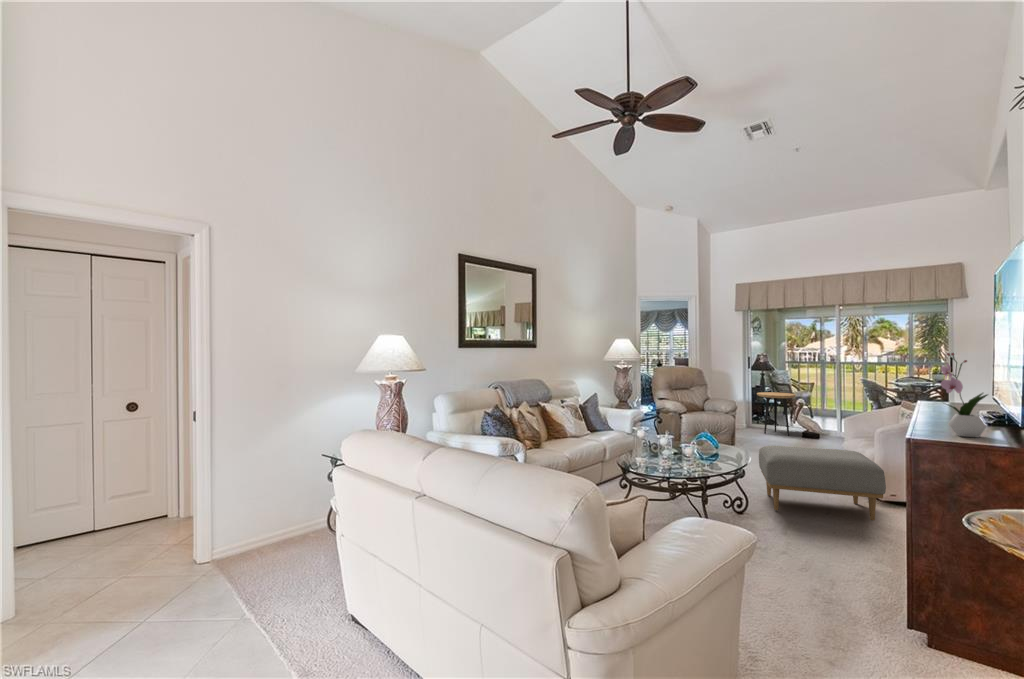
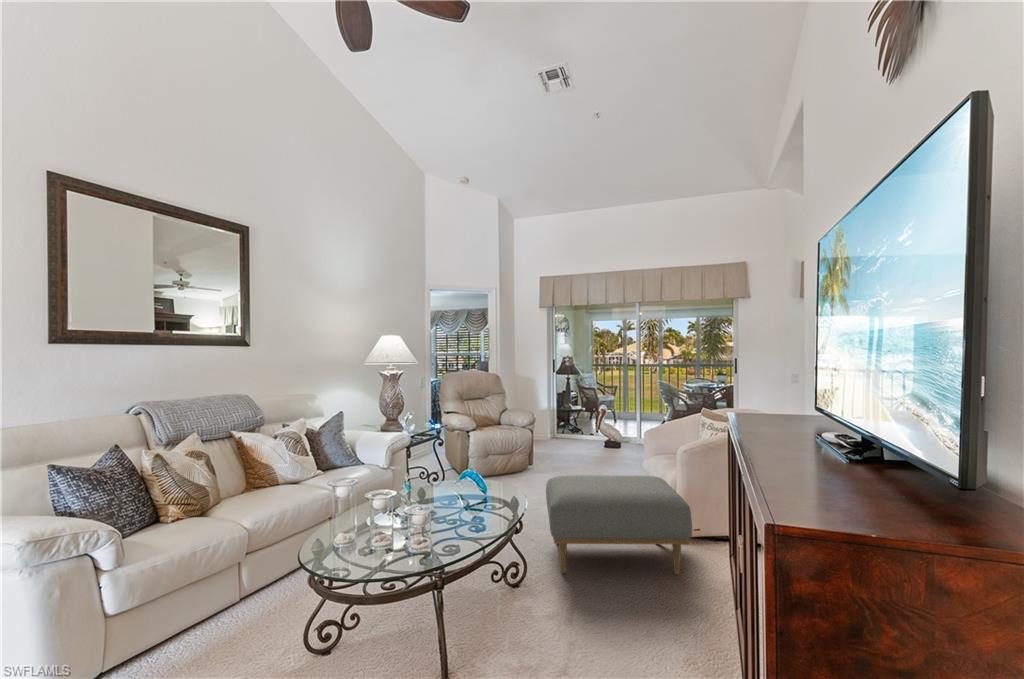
flower arrangement: present [941,353,987,437] -> none [807,336,899,507]
side table: present [757,392,796,435] -> none [561,398,598,445]

